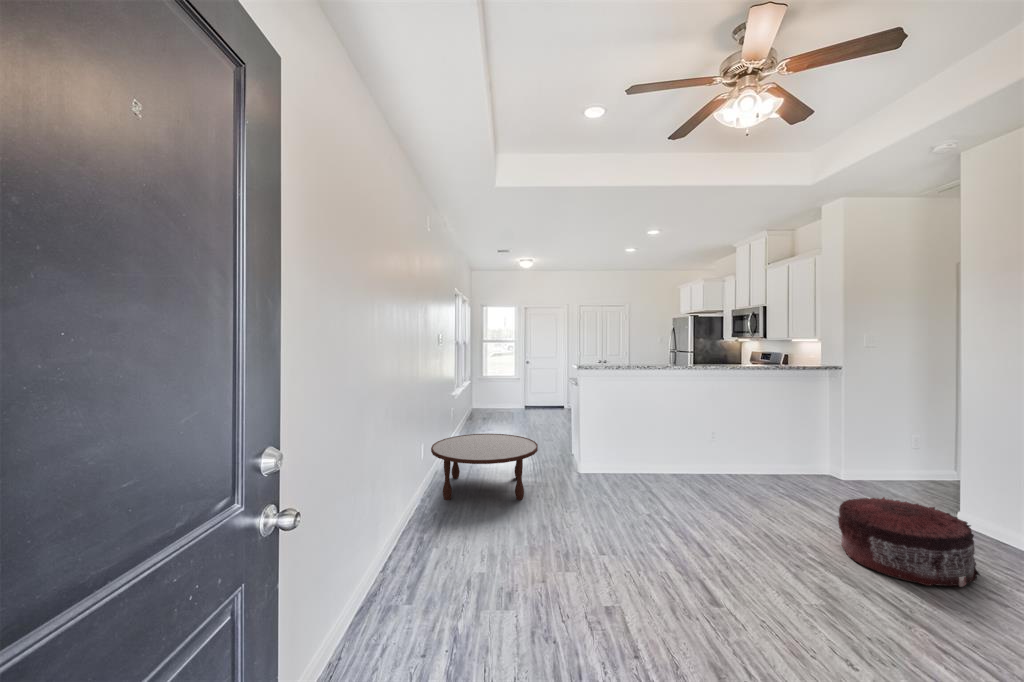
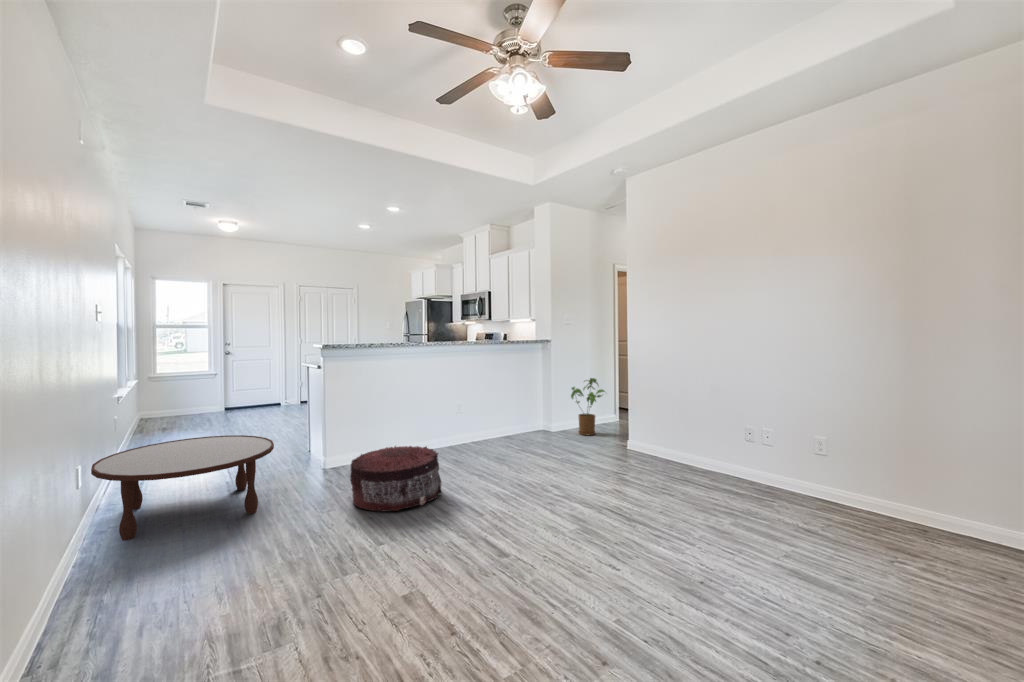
house plant: none [869,418,930,492] -> present [571,378,605,435]
pouf: present [838,497,980,587] -> present [350,446,442,511]

